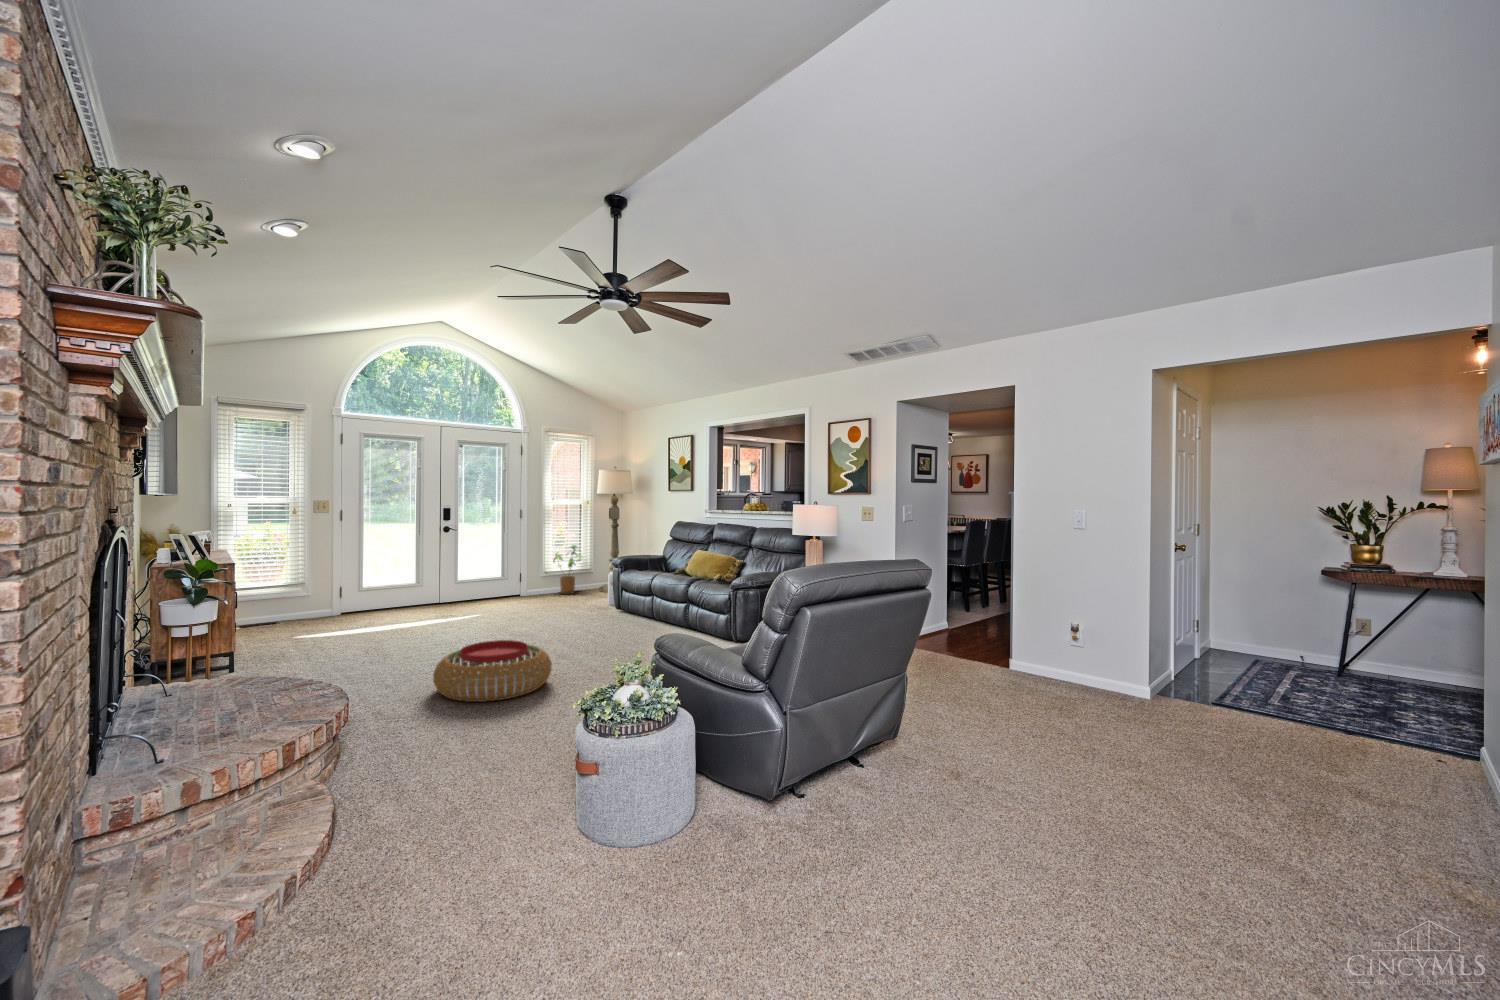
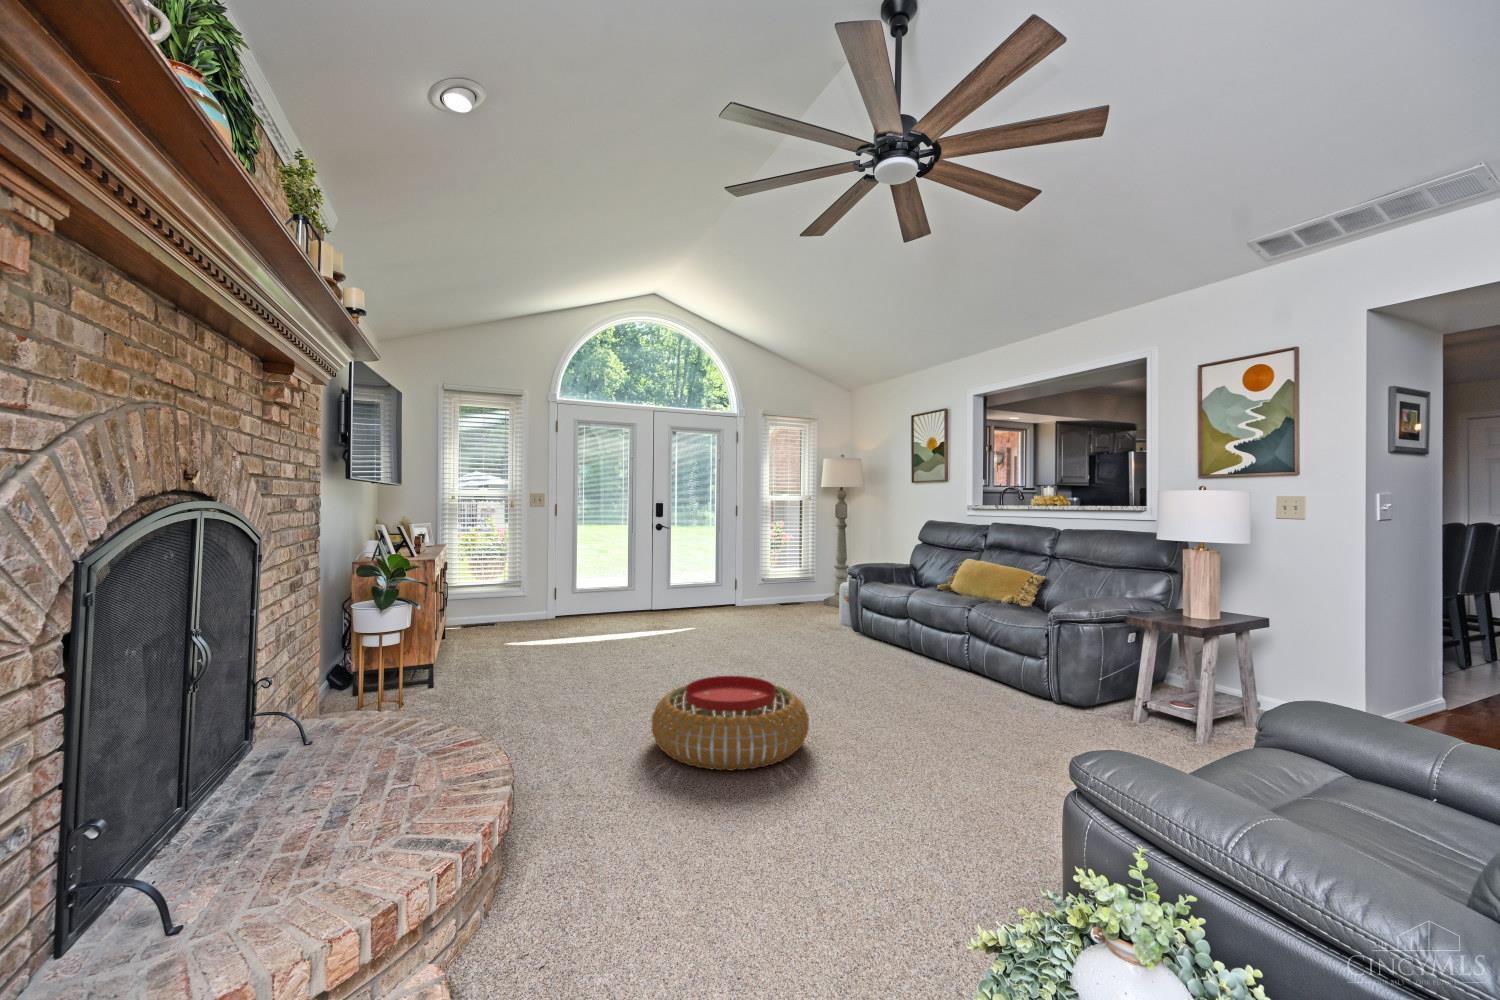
house plant: present [553,545,581,594] -> none [769,549,806,610]

